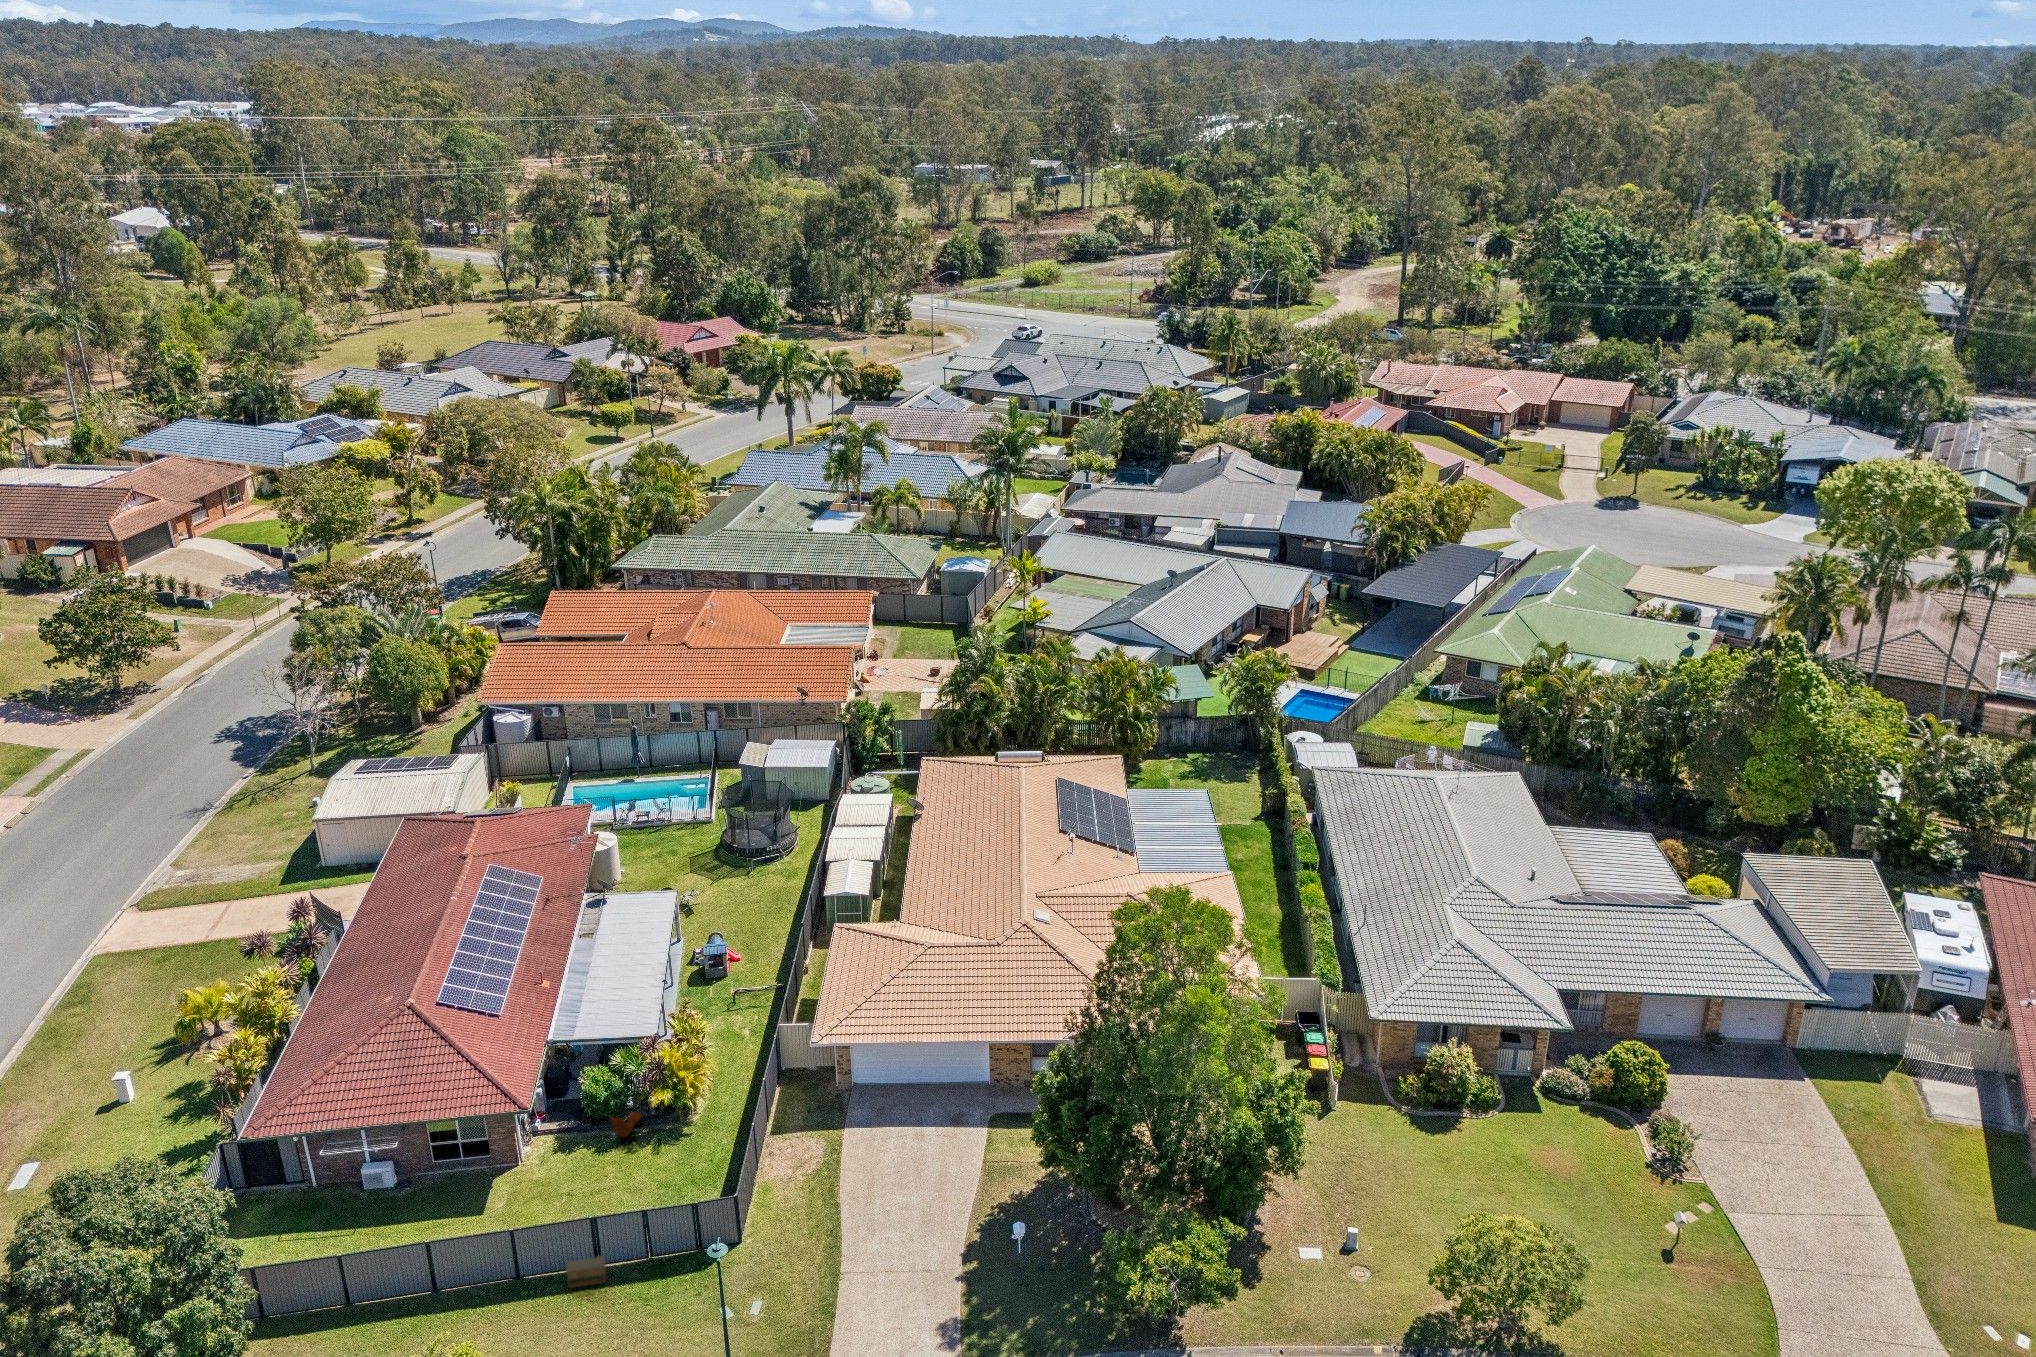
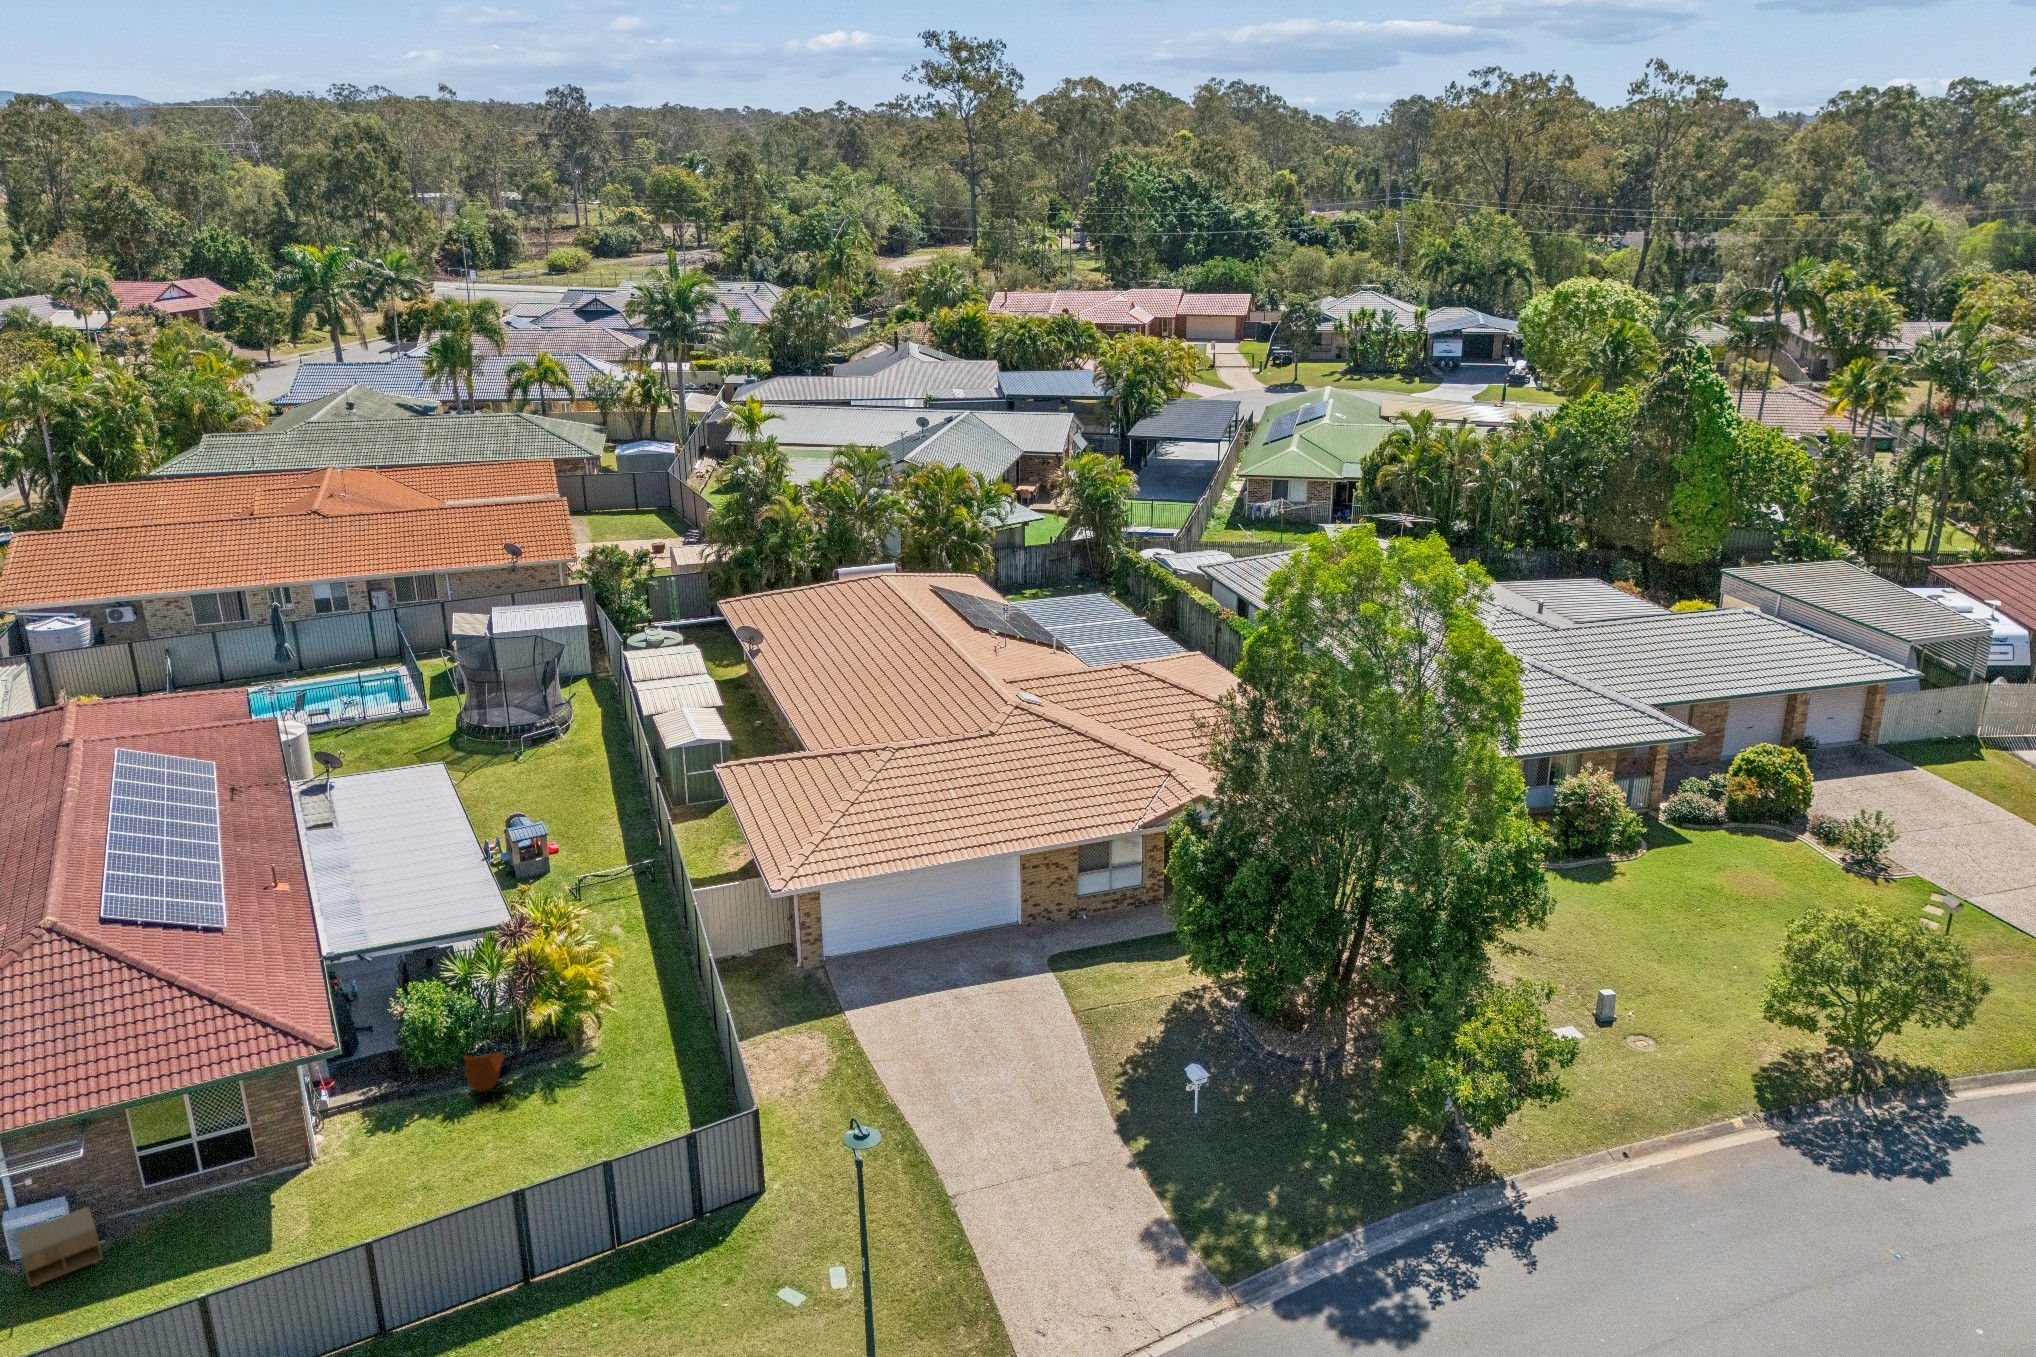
storage bench: present [566,1255,606,1288] -> present [16,1207,102,1287]

